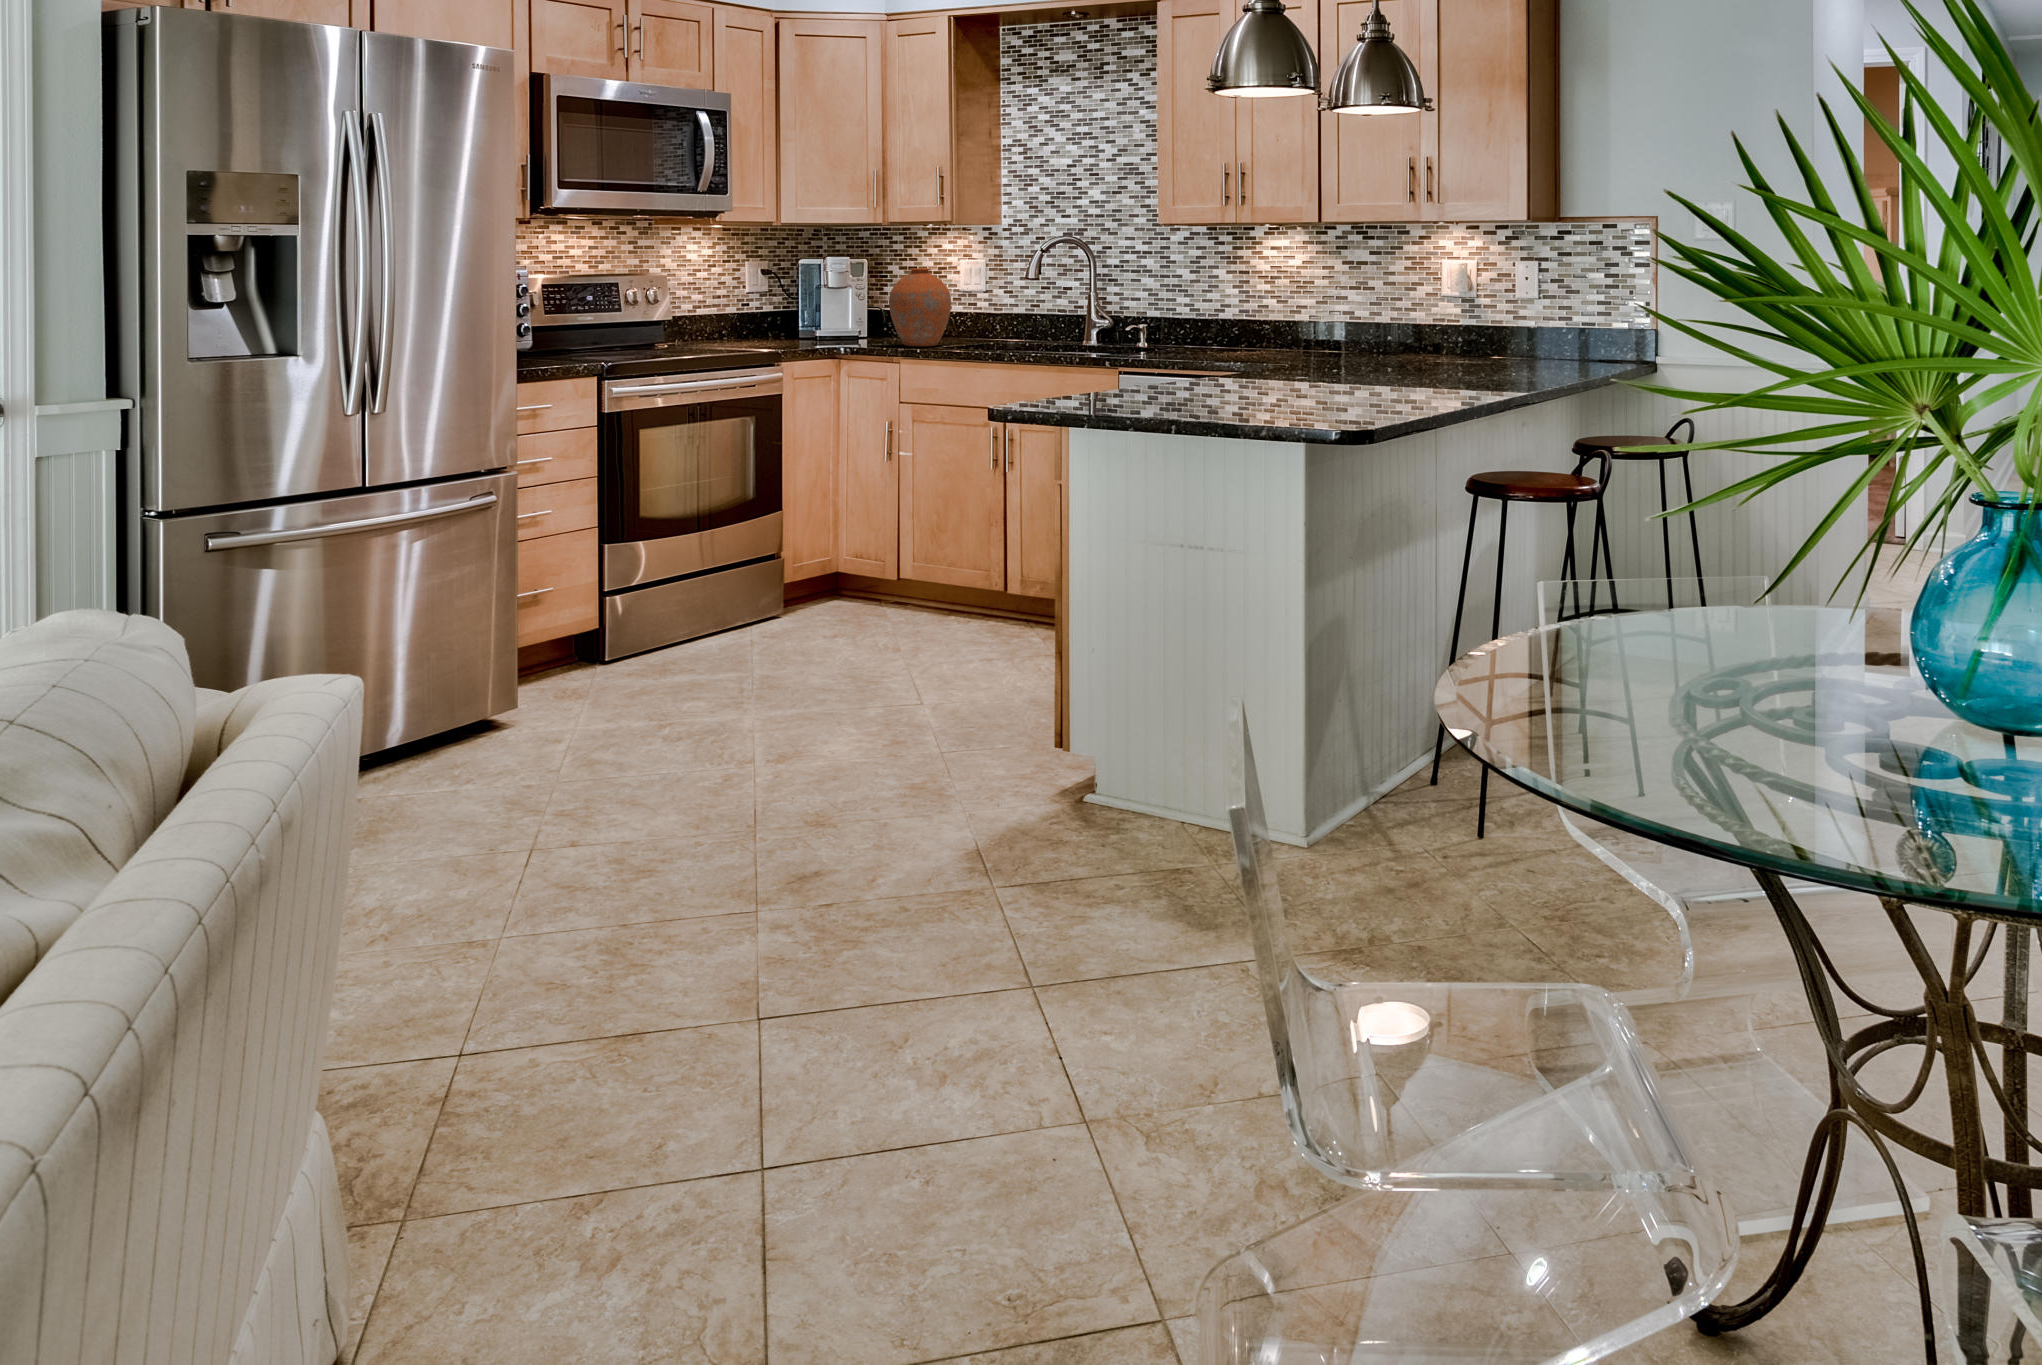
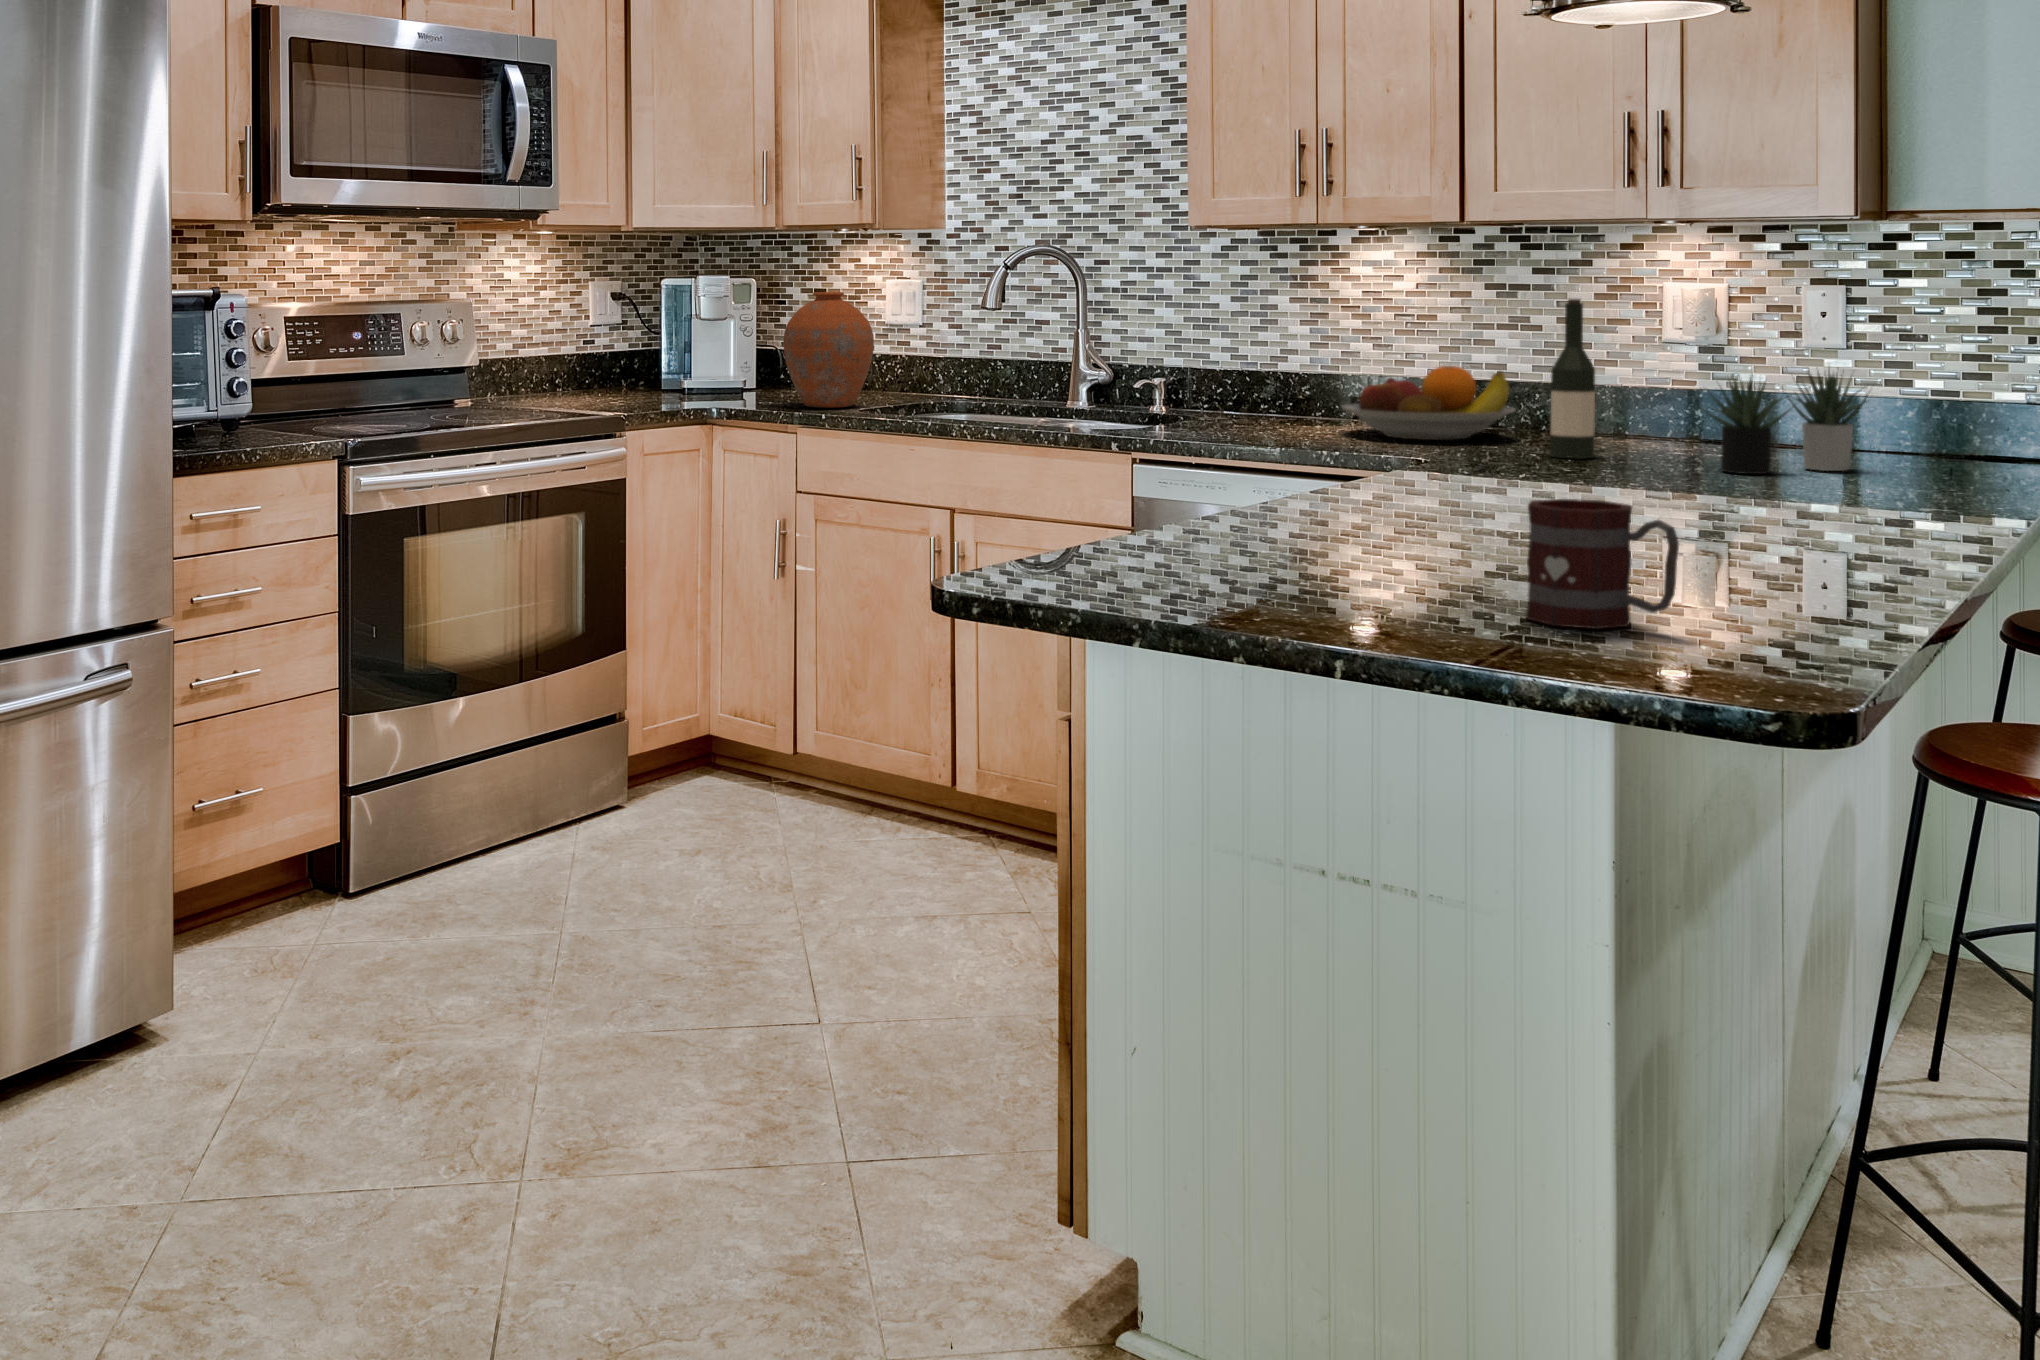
wine bottle: none [1368,270,1394,367] -> present [1550,299,1595,459]
succulent plant: none [1444,307,1546,372] -> present [1696,370,1867,474]
fruit bowl: none [1252,314,1357,360] -> present [1342,366,1515,440]
mug: none [1277,361,1342,420] -> present [1526,499,1679,629]

